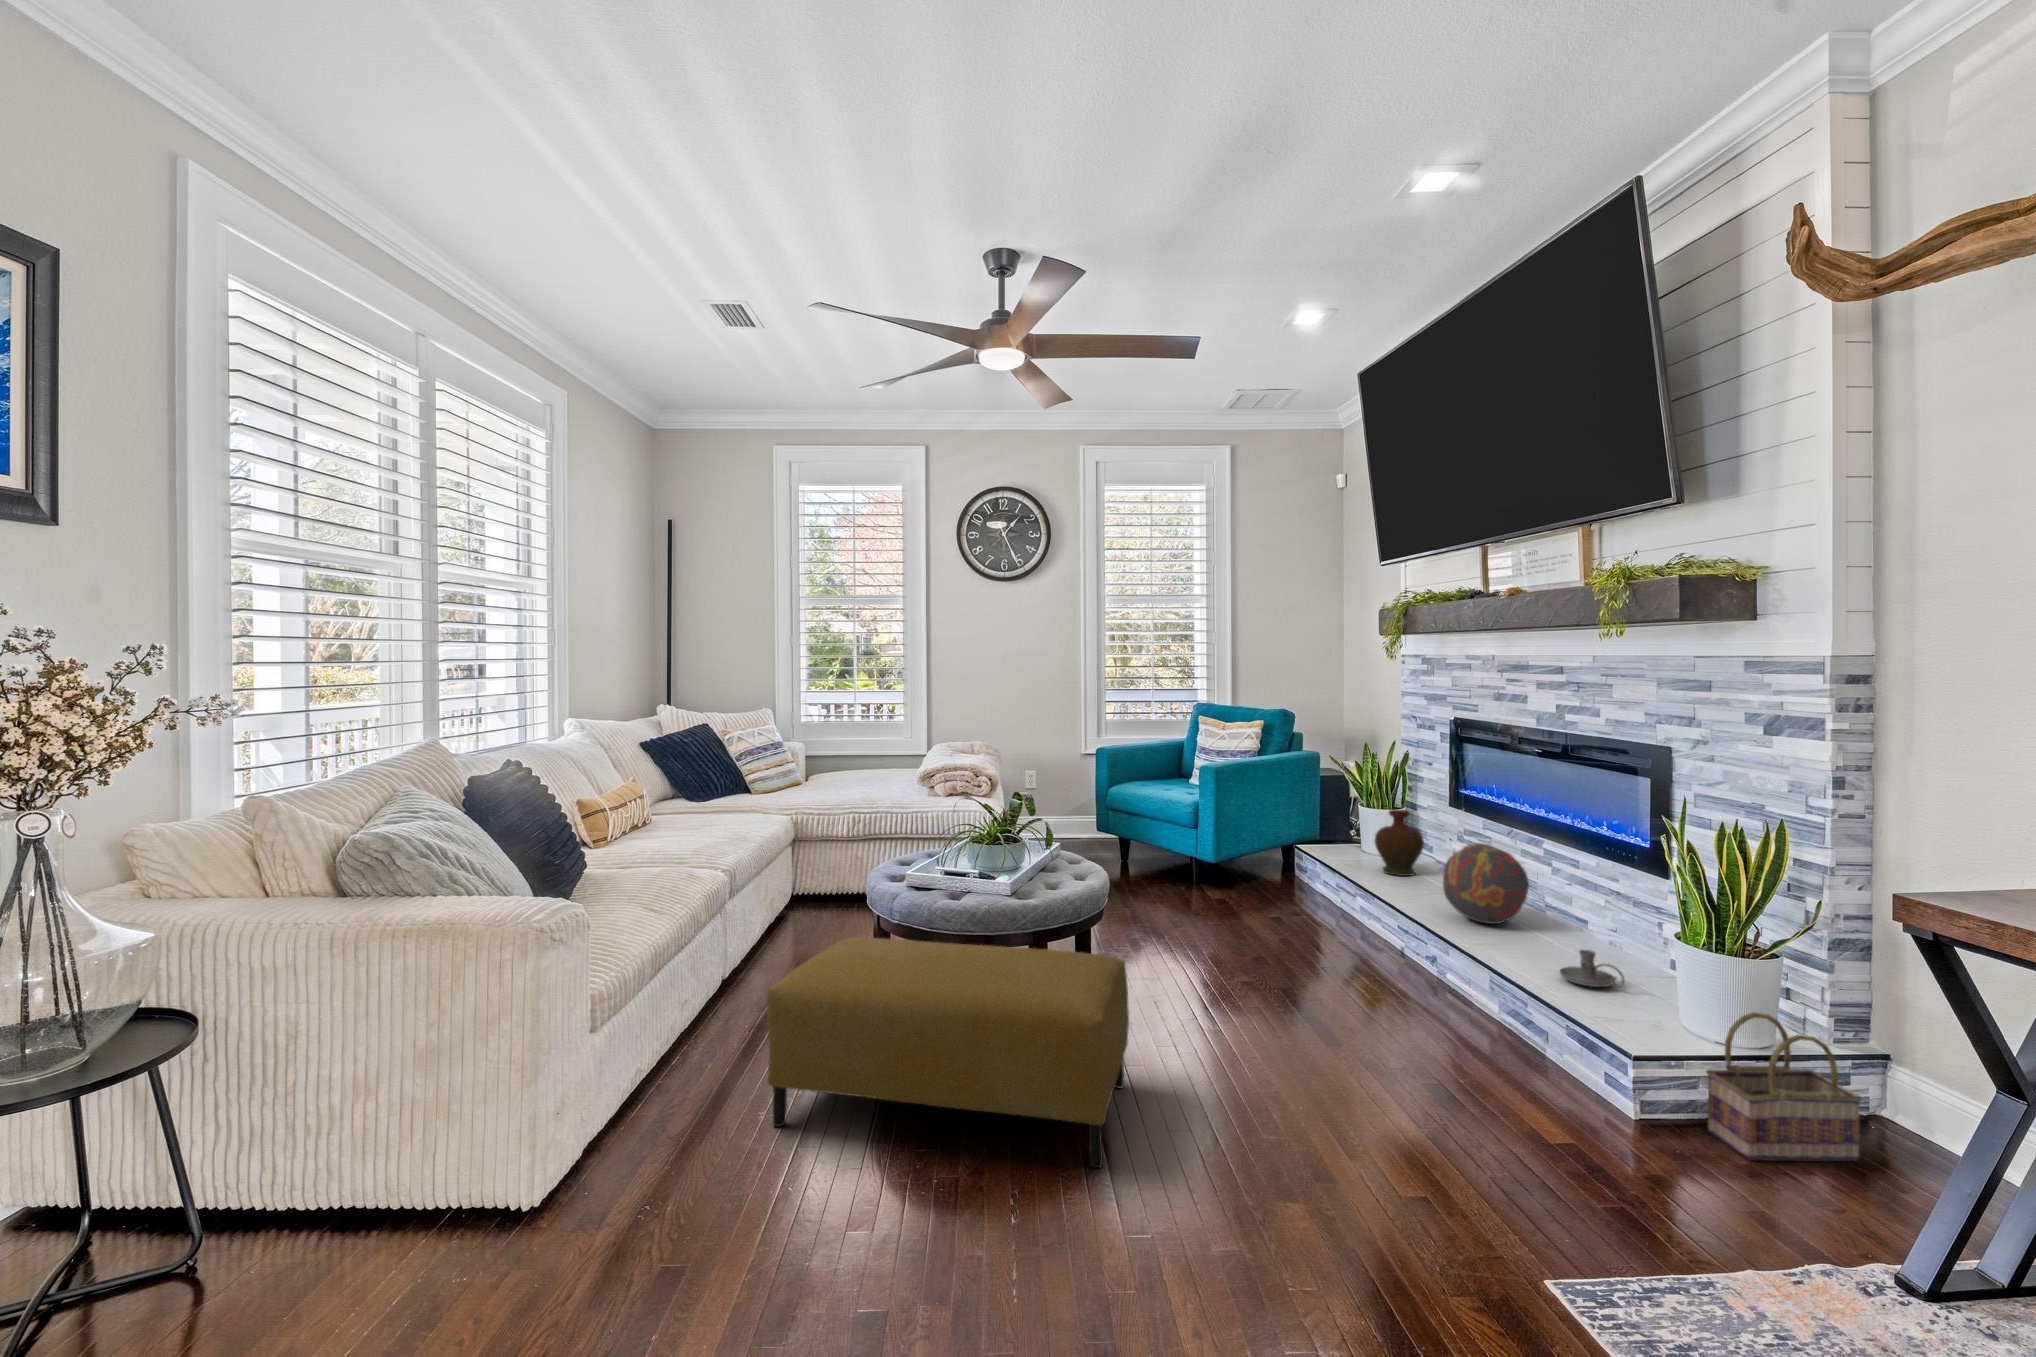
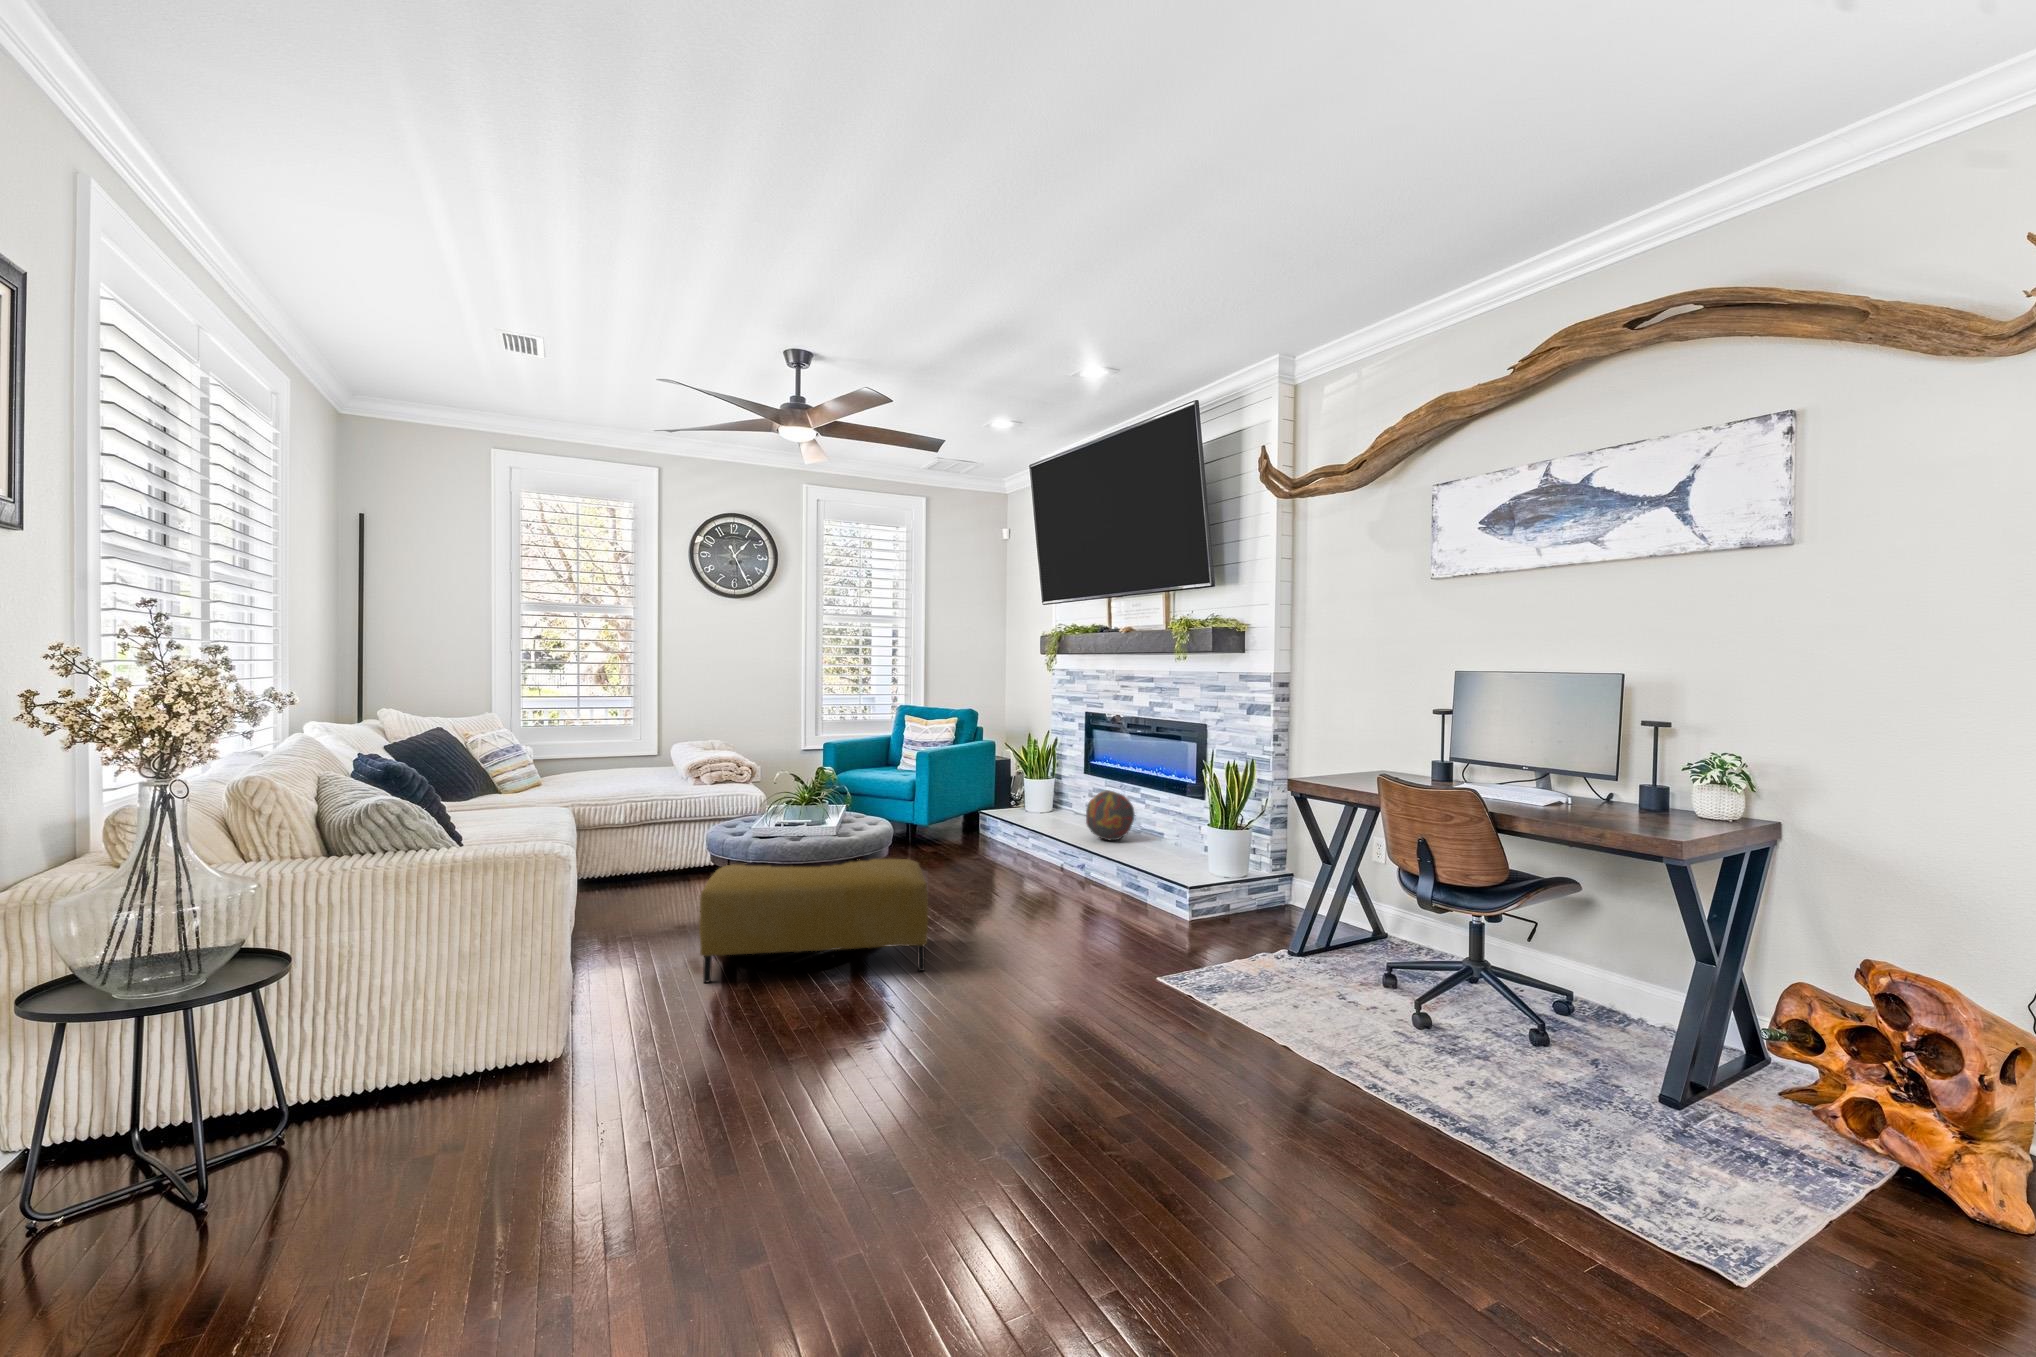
decorative vase: present [1375,809,1424,876] -> none [1039,776,1070,821]
candle holder: present [1560,950,1624,987] -> none [1152,843,1184,862]
basket: present [1706,1012,1862,1161] -> none [1220,857,1283,928]

